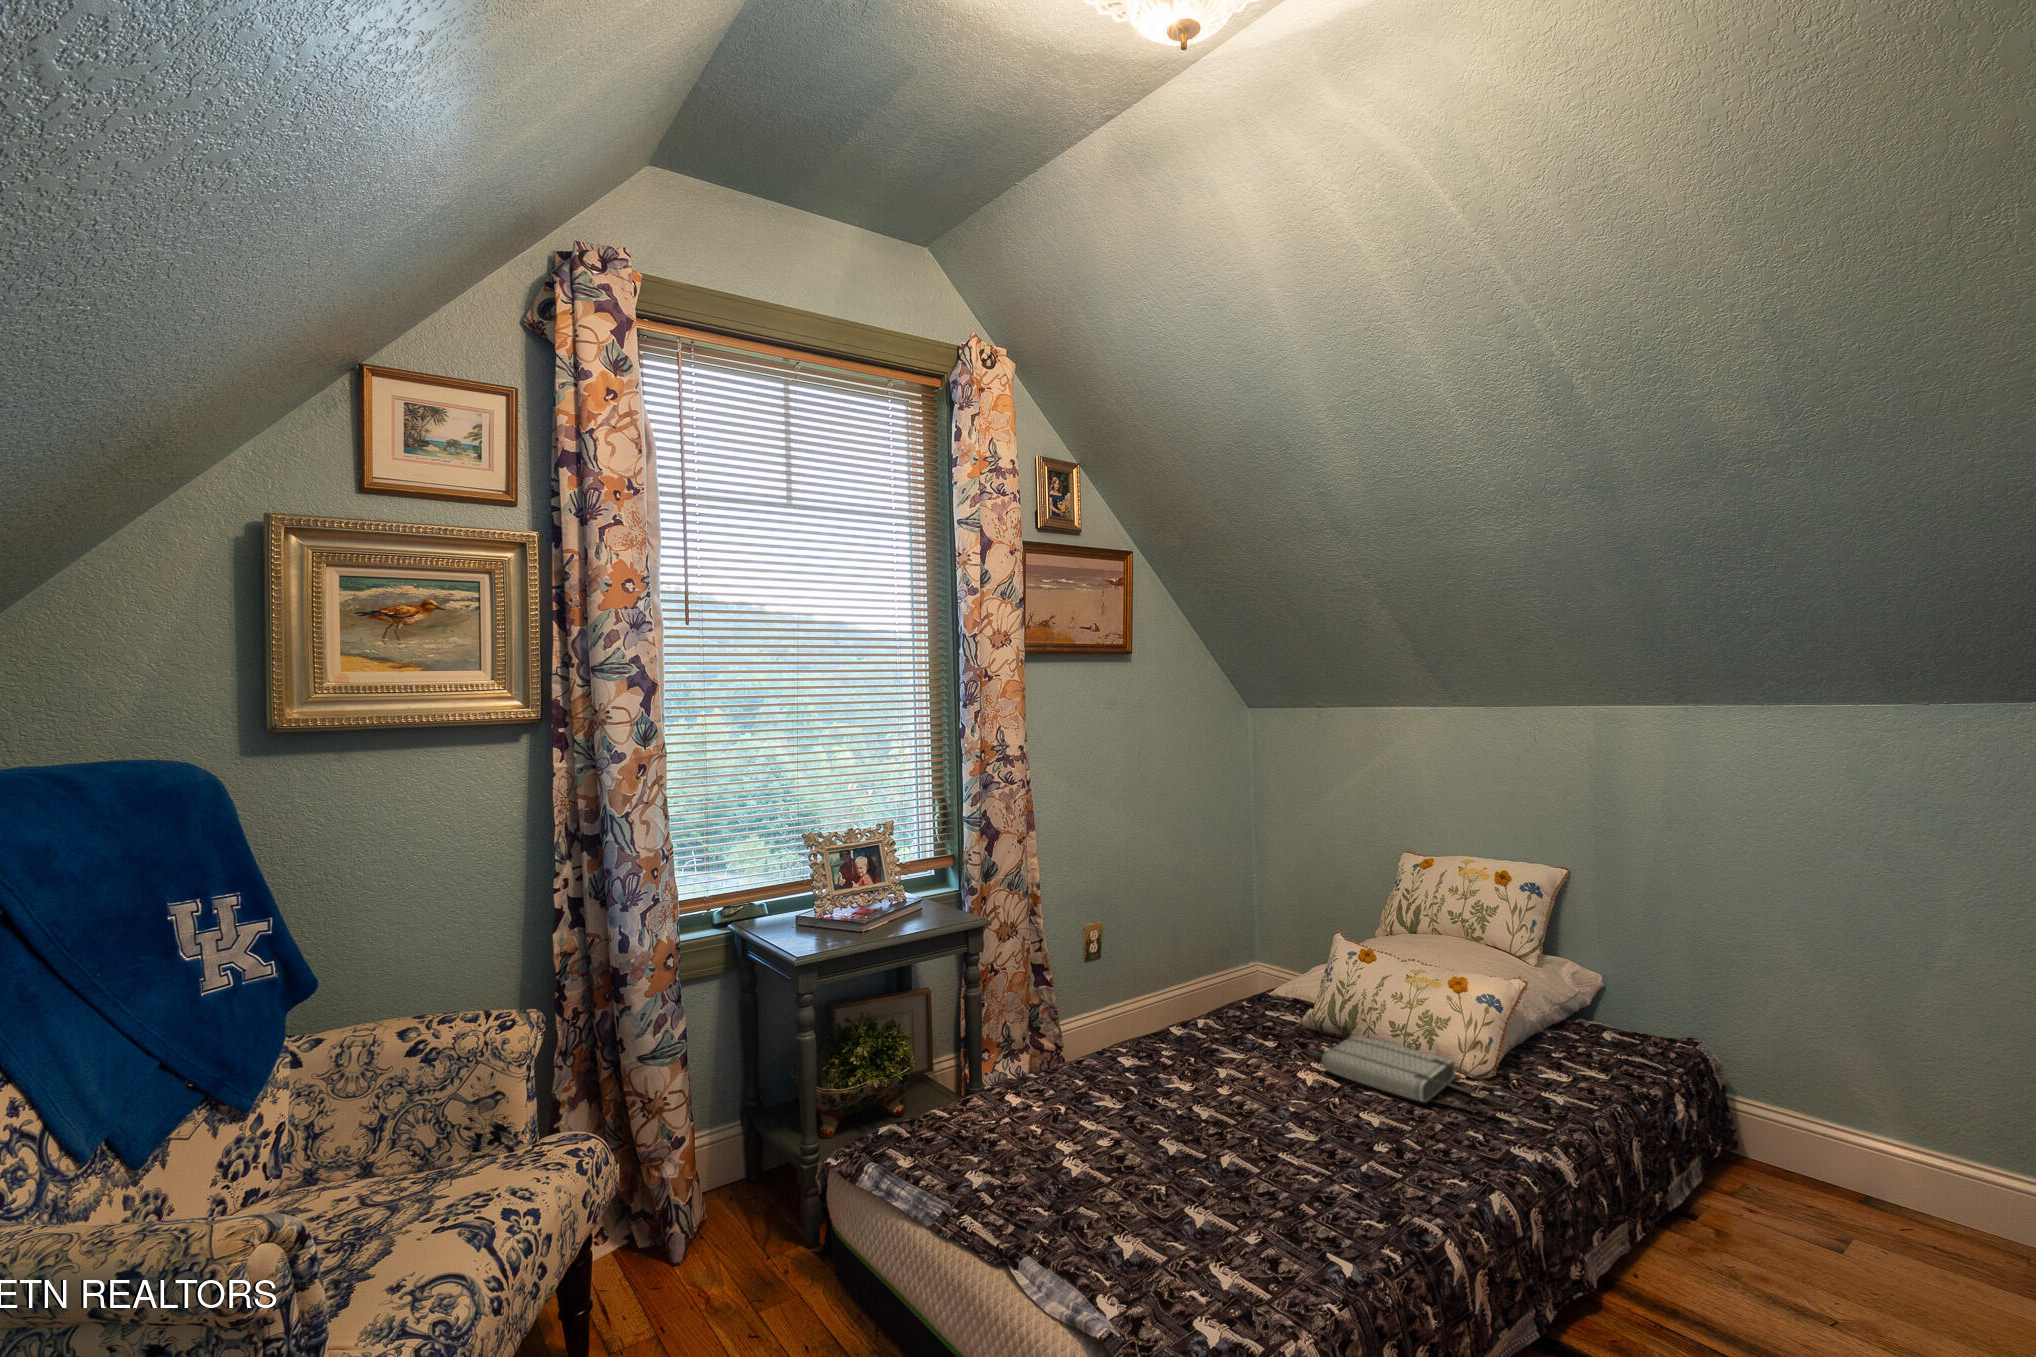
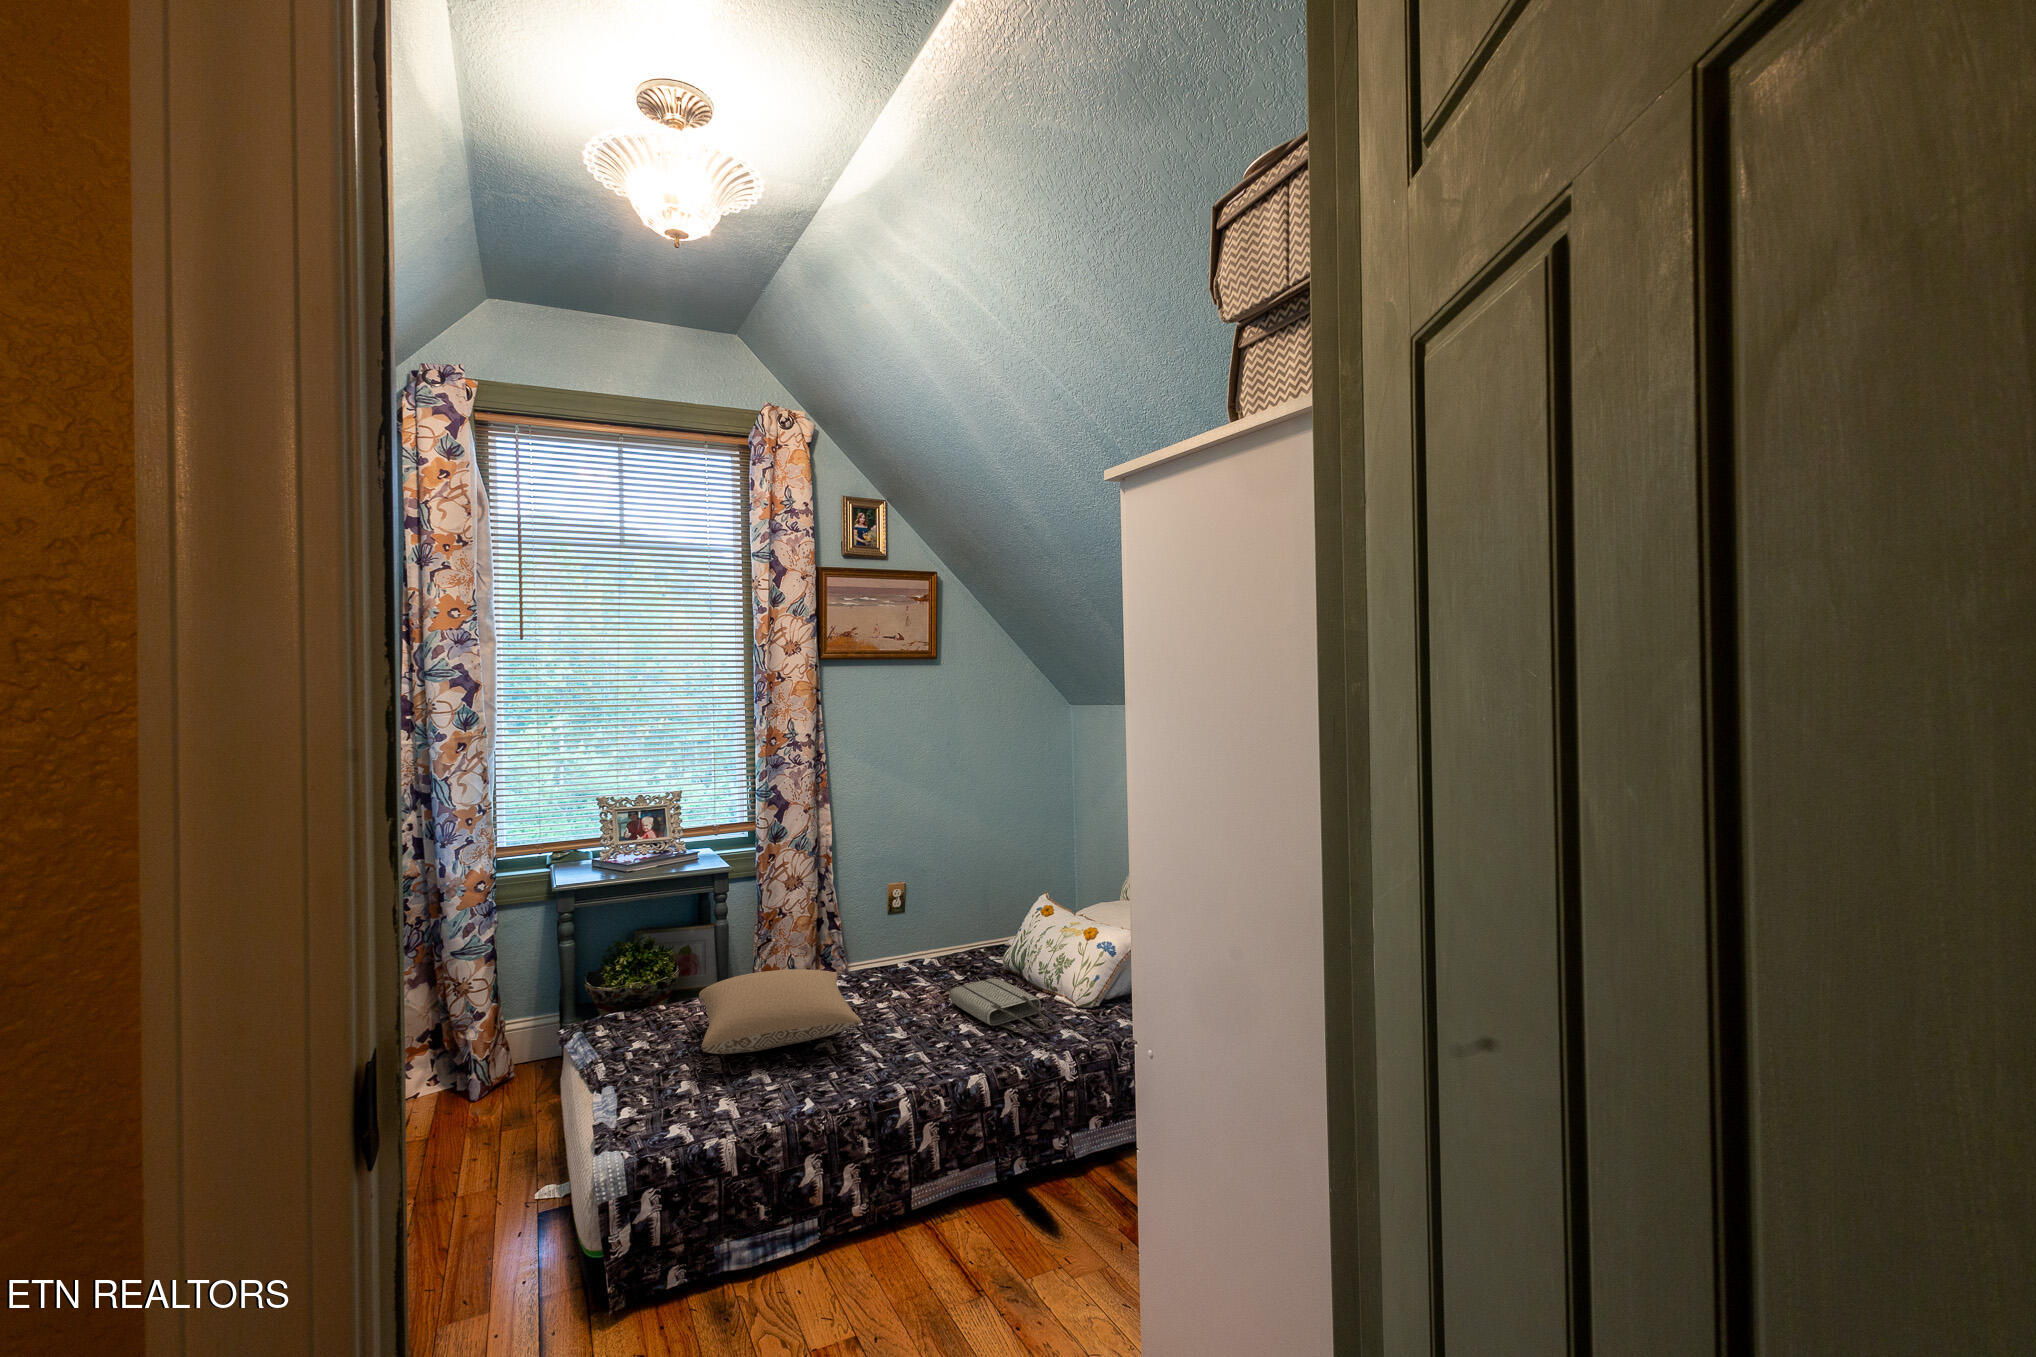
pillow: none [1039,1046,1318,1187] -> present [699,969,862,1054]

